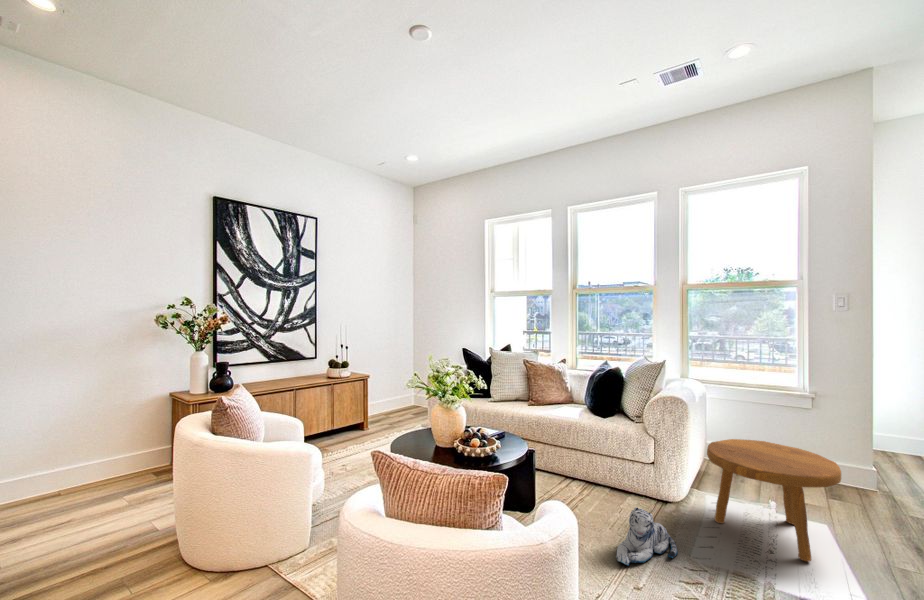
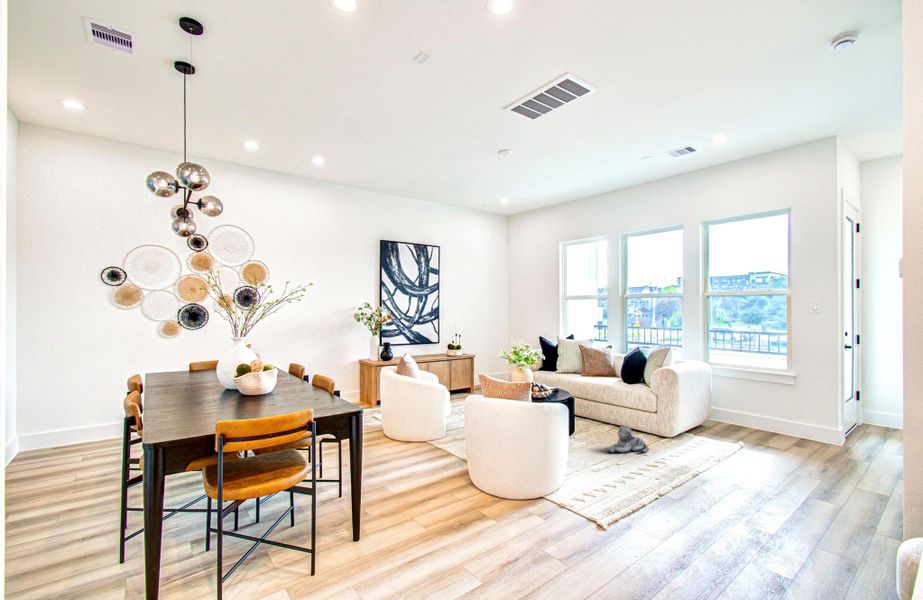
footstool: present [707,439,841,561] -> none [679,397,755,460]

